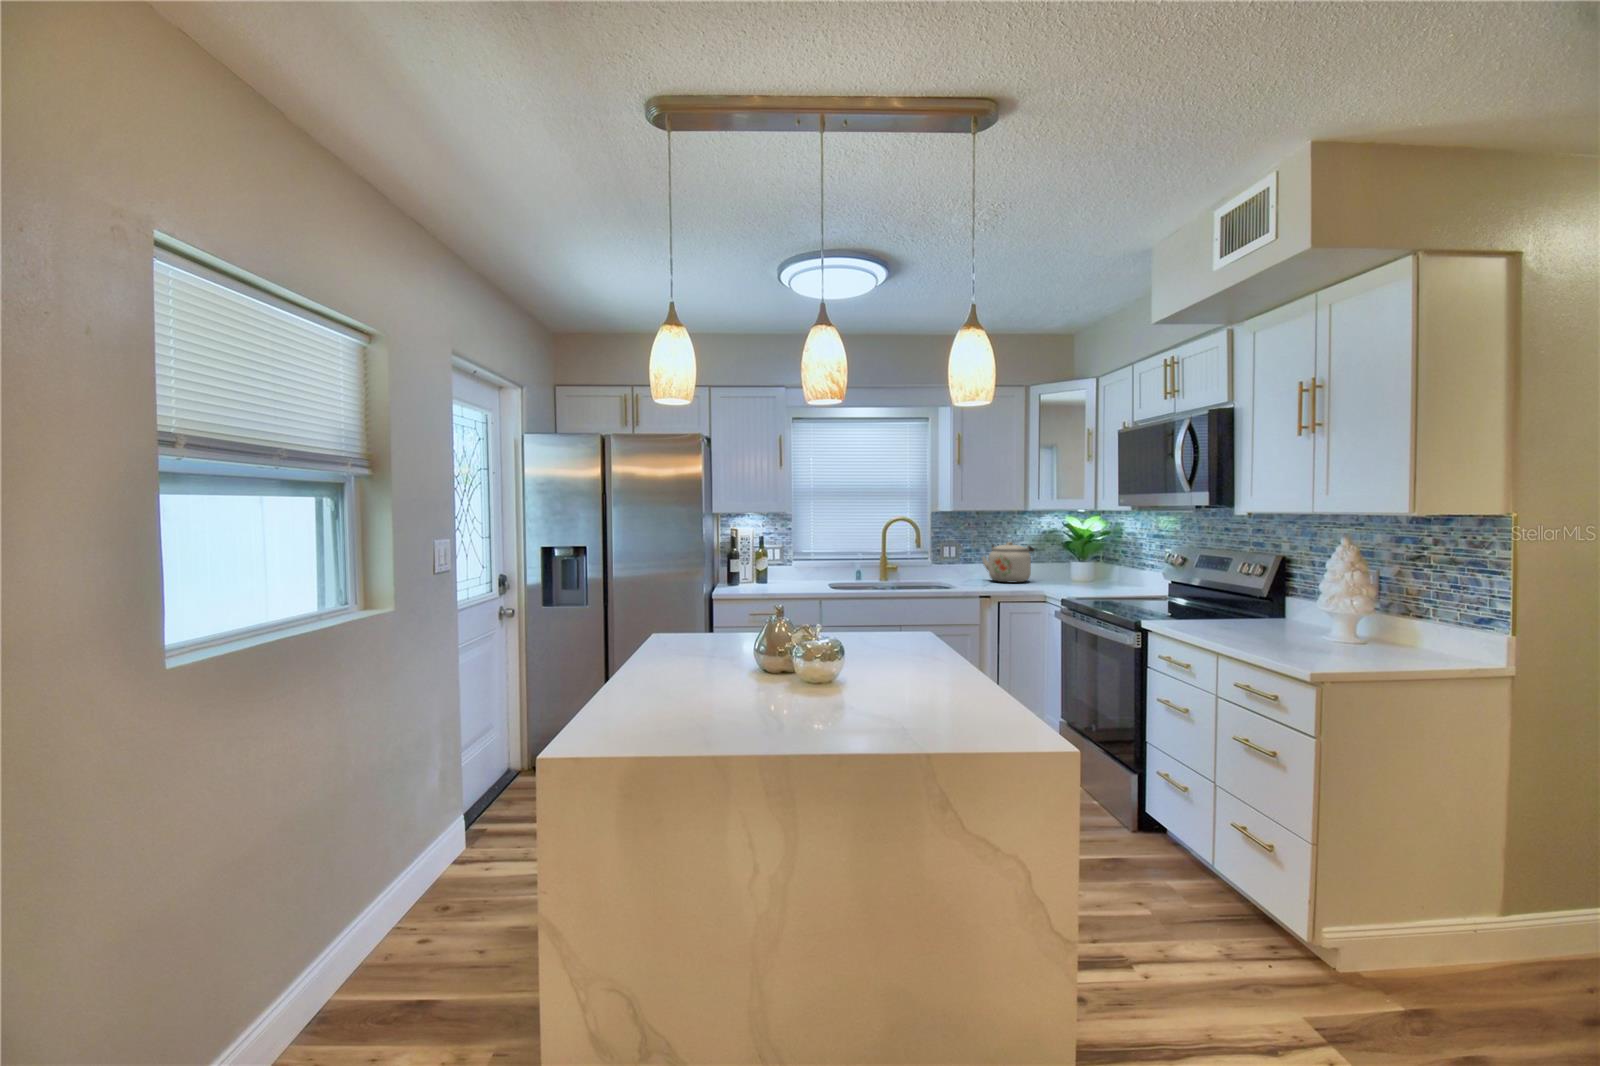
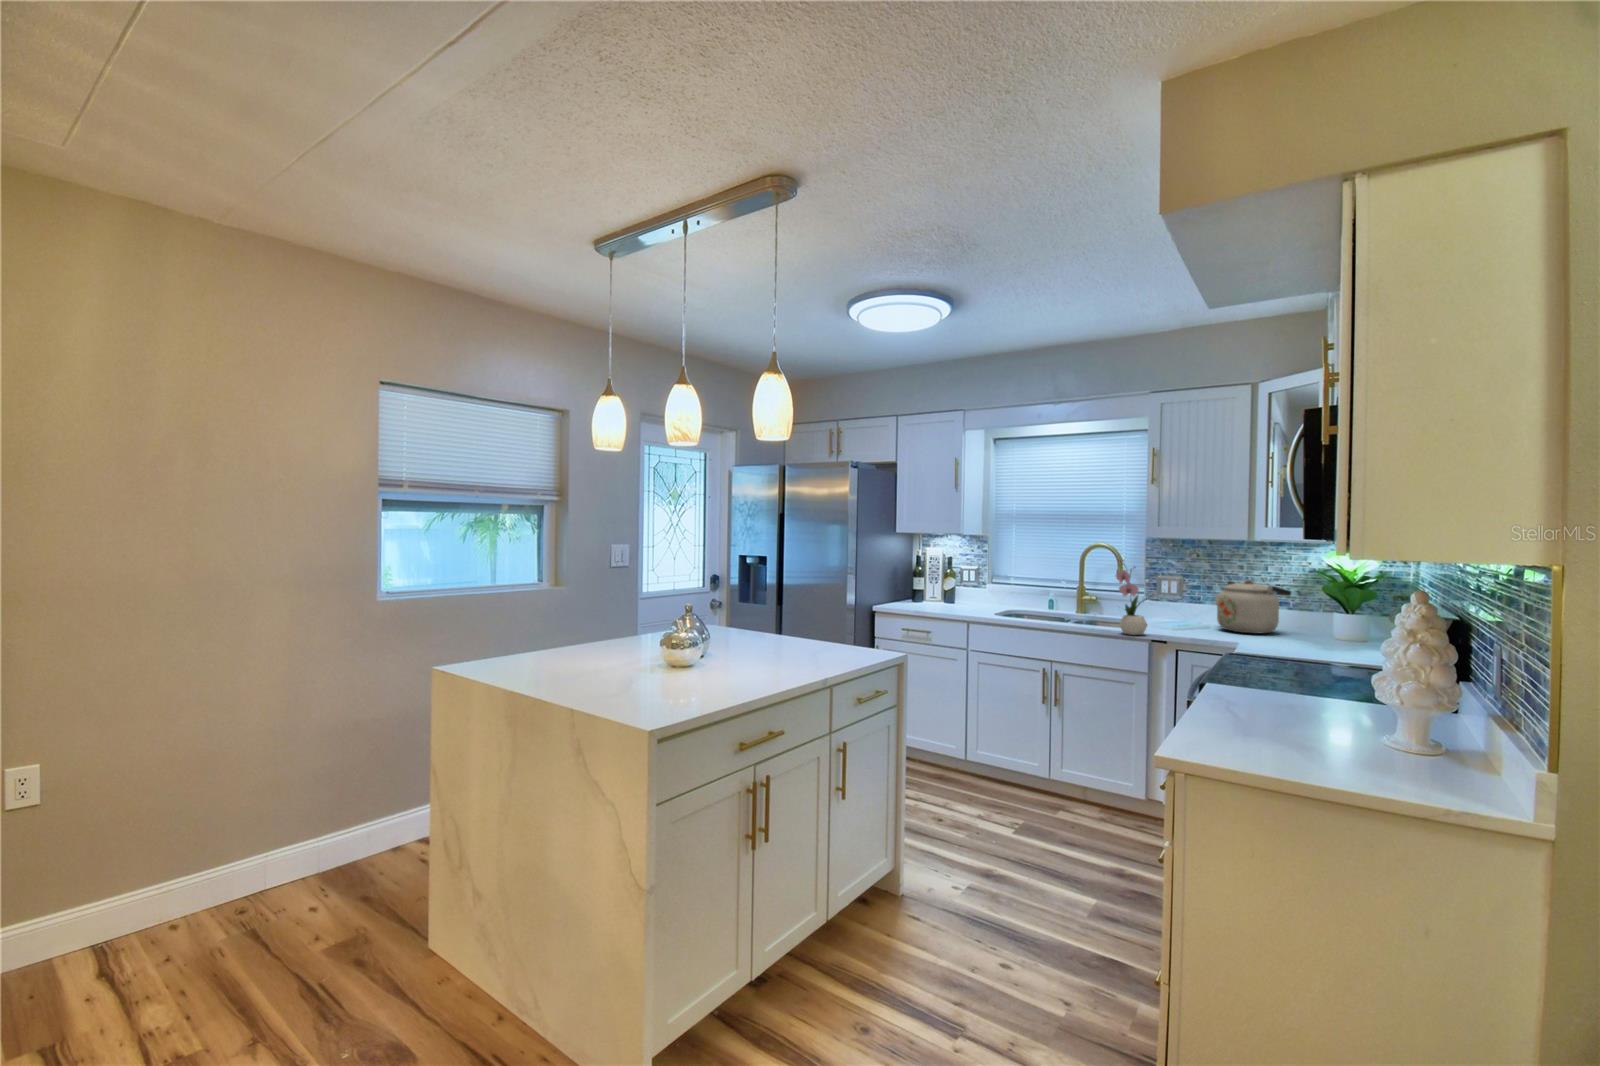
flower arrangement: none [953,530,975,592] -> present [1116,560,1147,635]

